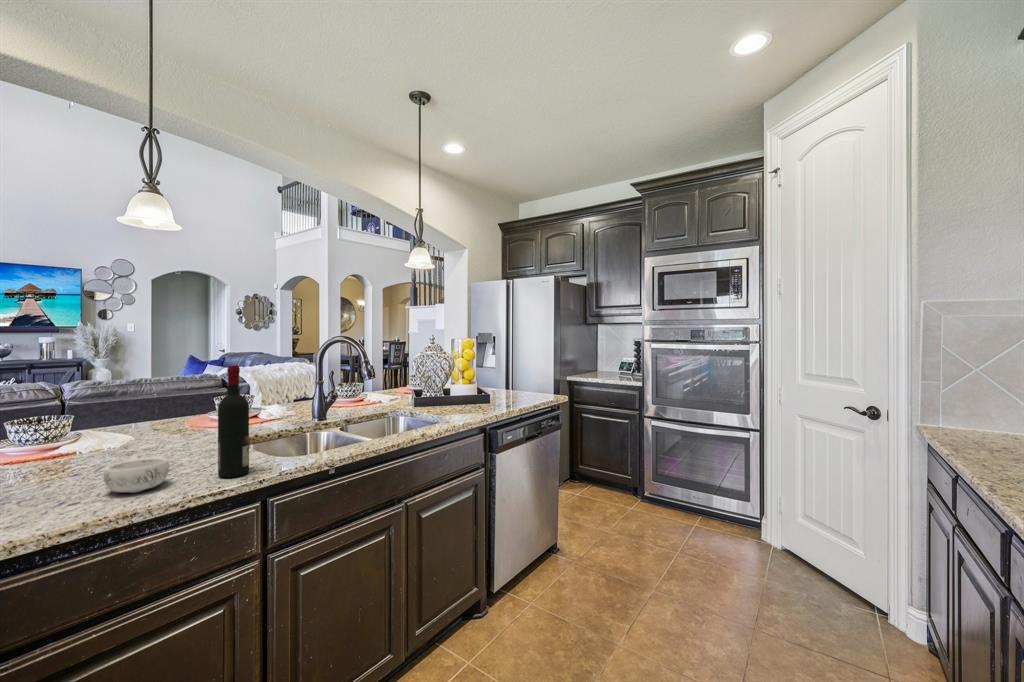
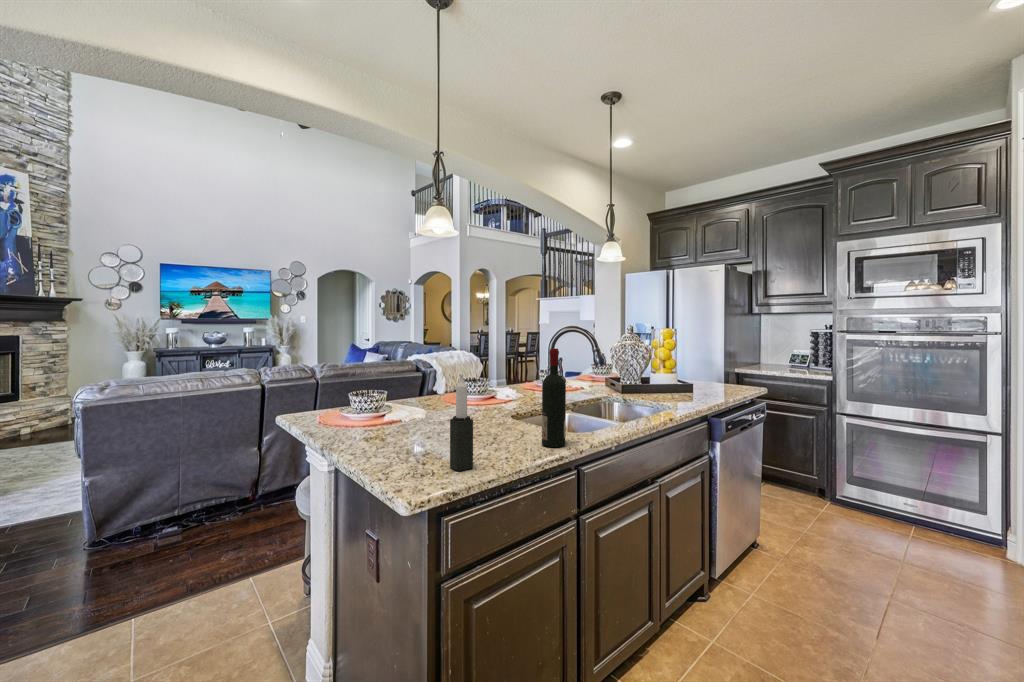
candle: none [44,399,78,518] -> present [450,373,473,471]
decorative bowl: present [103,457,169,493] -> none [469,426,512,455]

